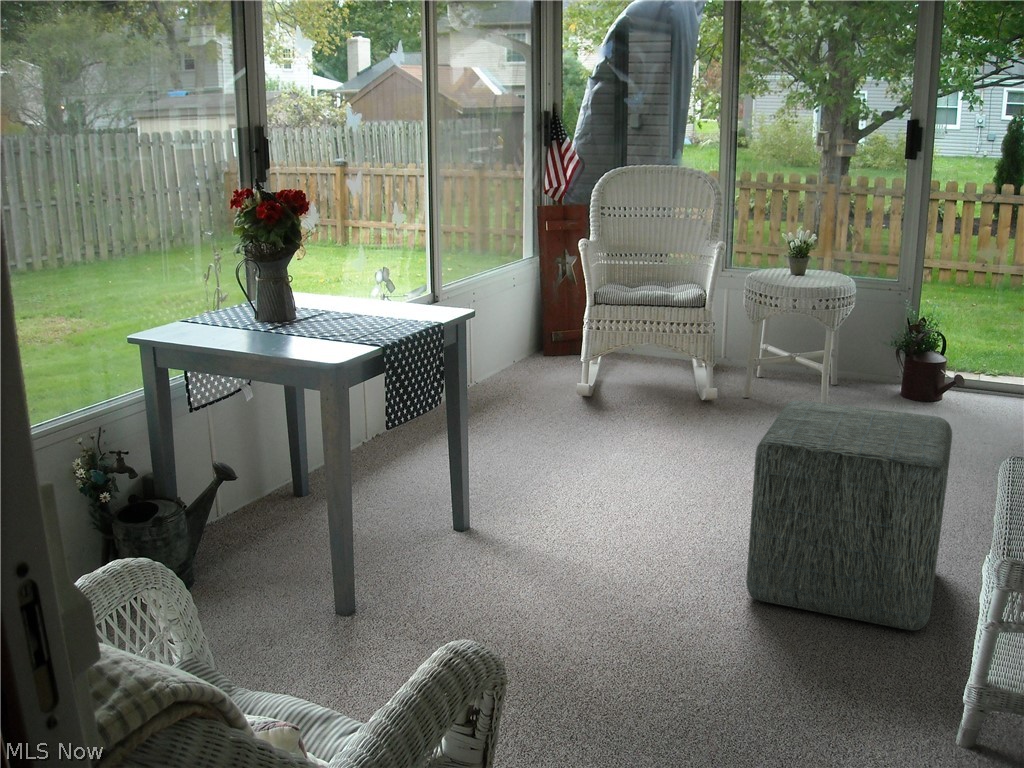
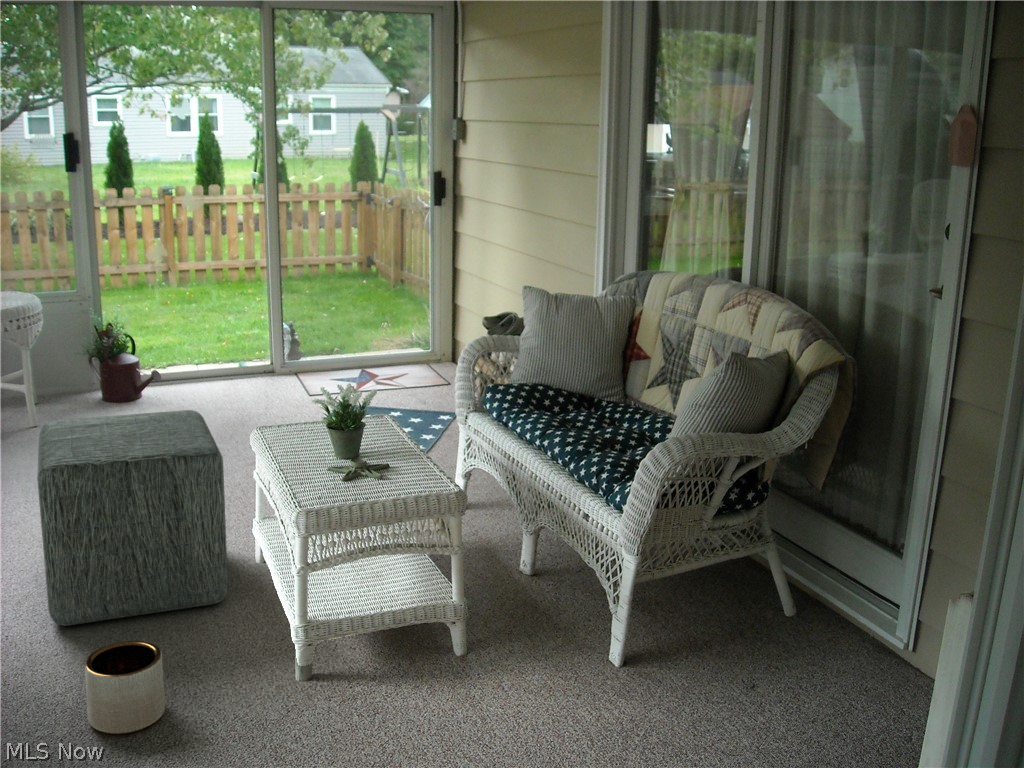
planter: none [733,632,814,727] -> present [85,641,165,734]

